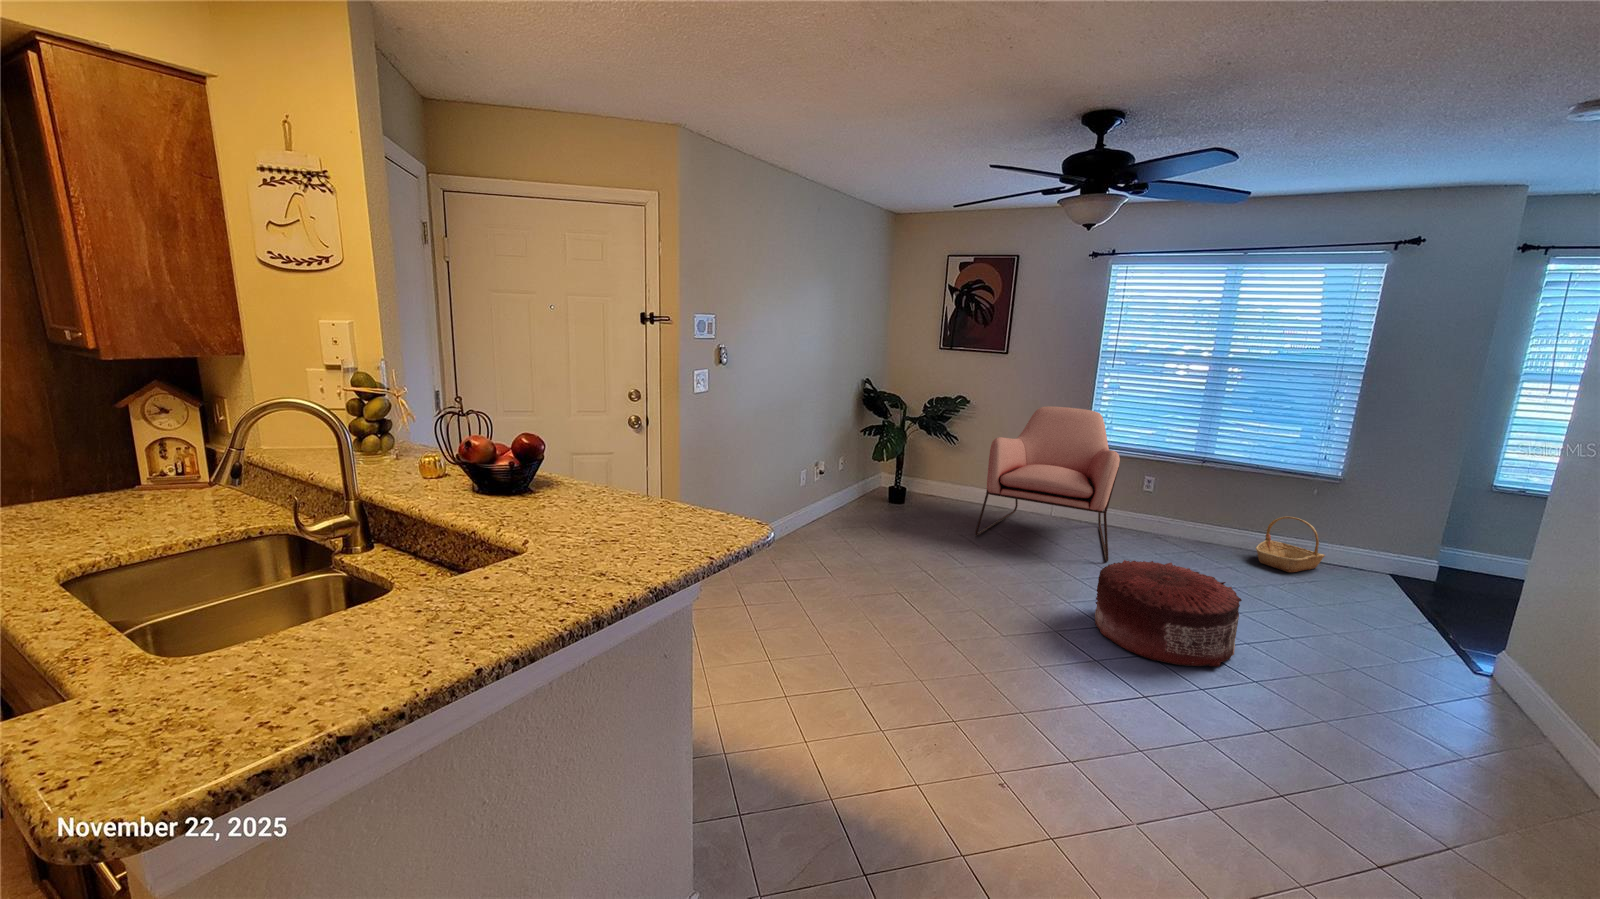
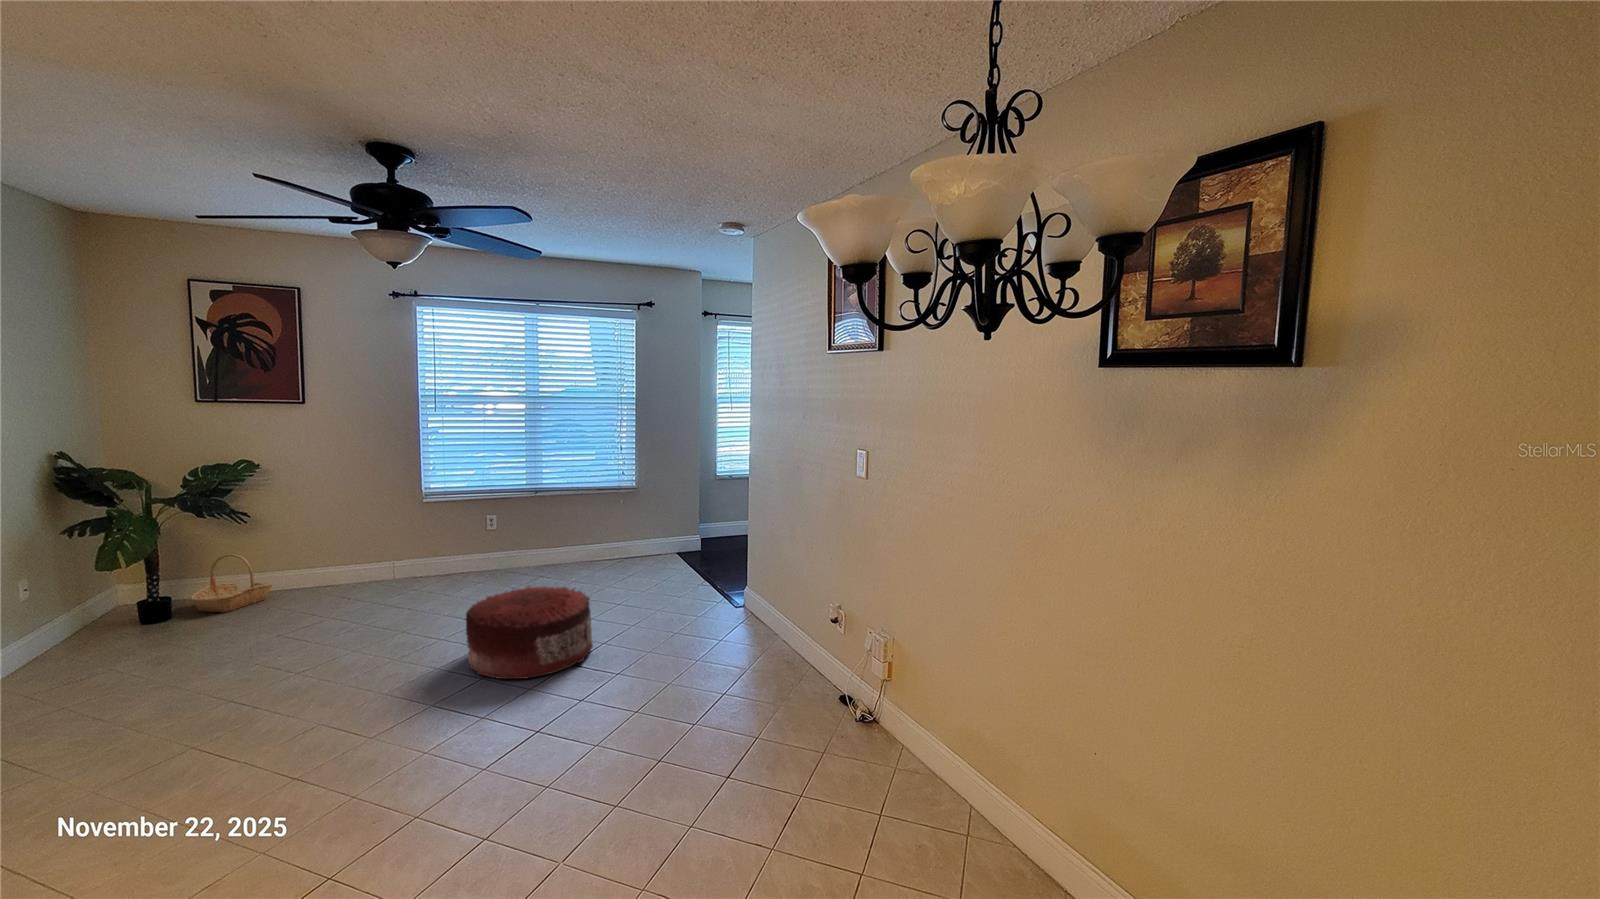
armchair: present [975,407,1120,562] -> none [301,458,469,627]
basket: present [1256,516,1325,572] -> present [191,554,273,613]

